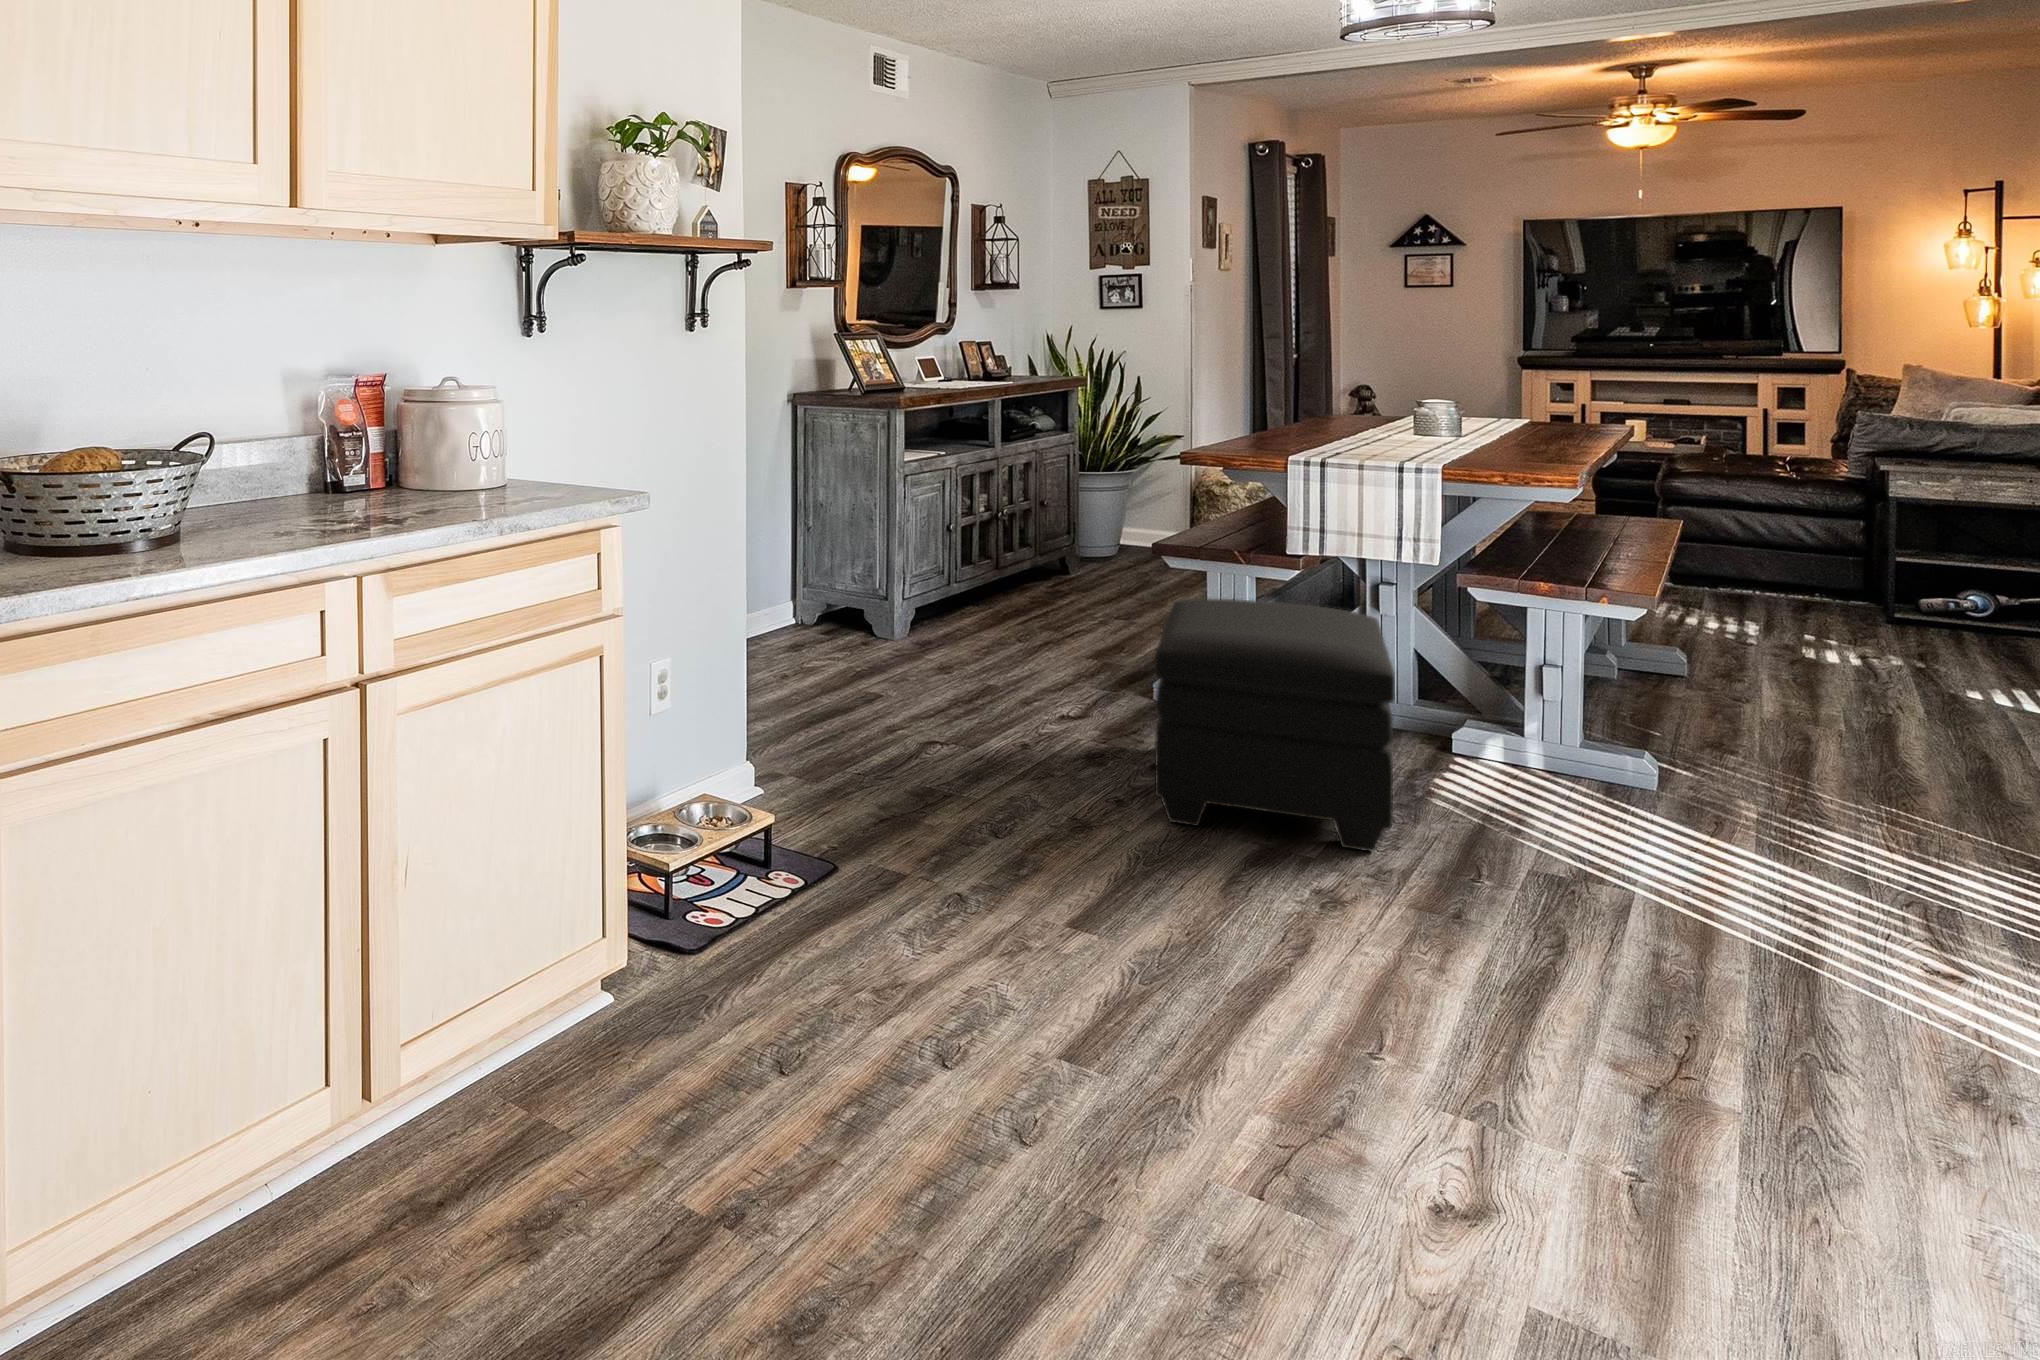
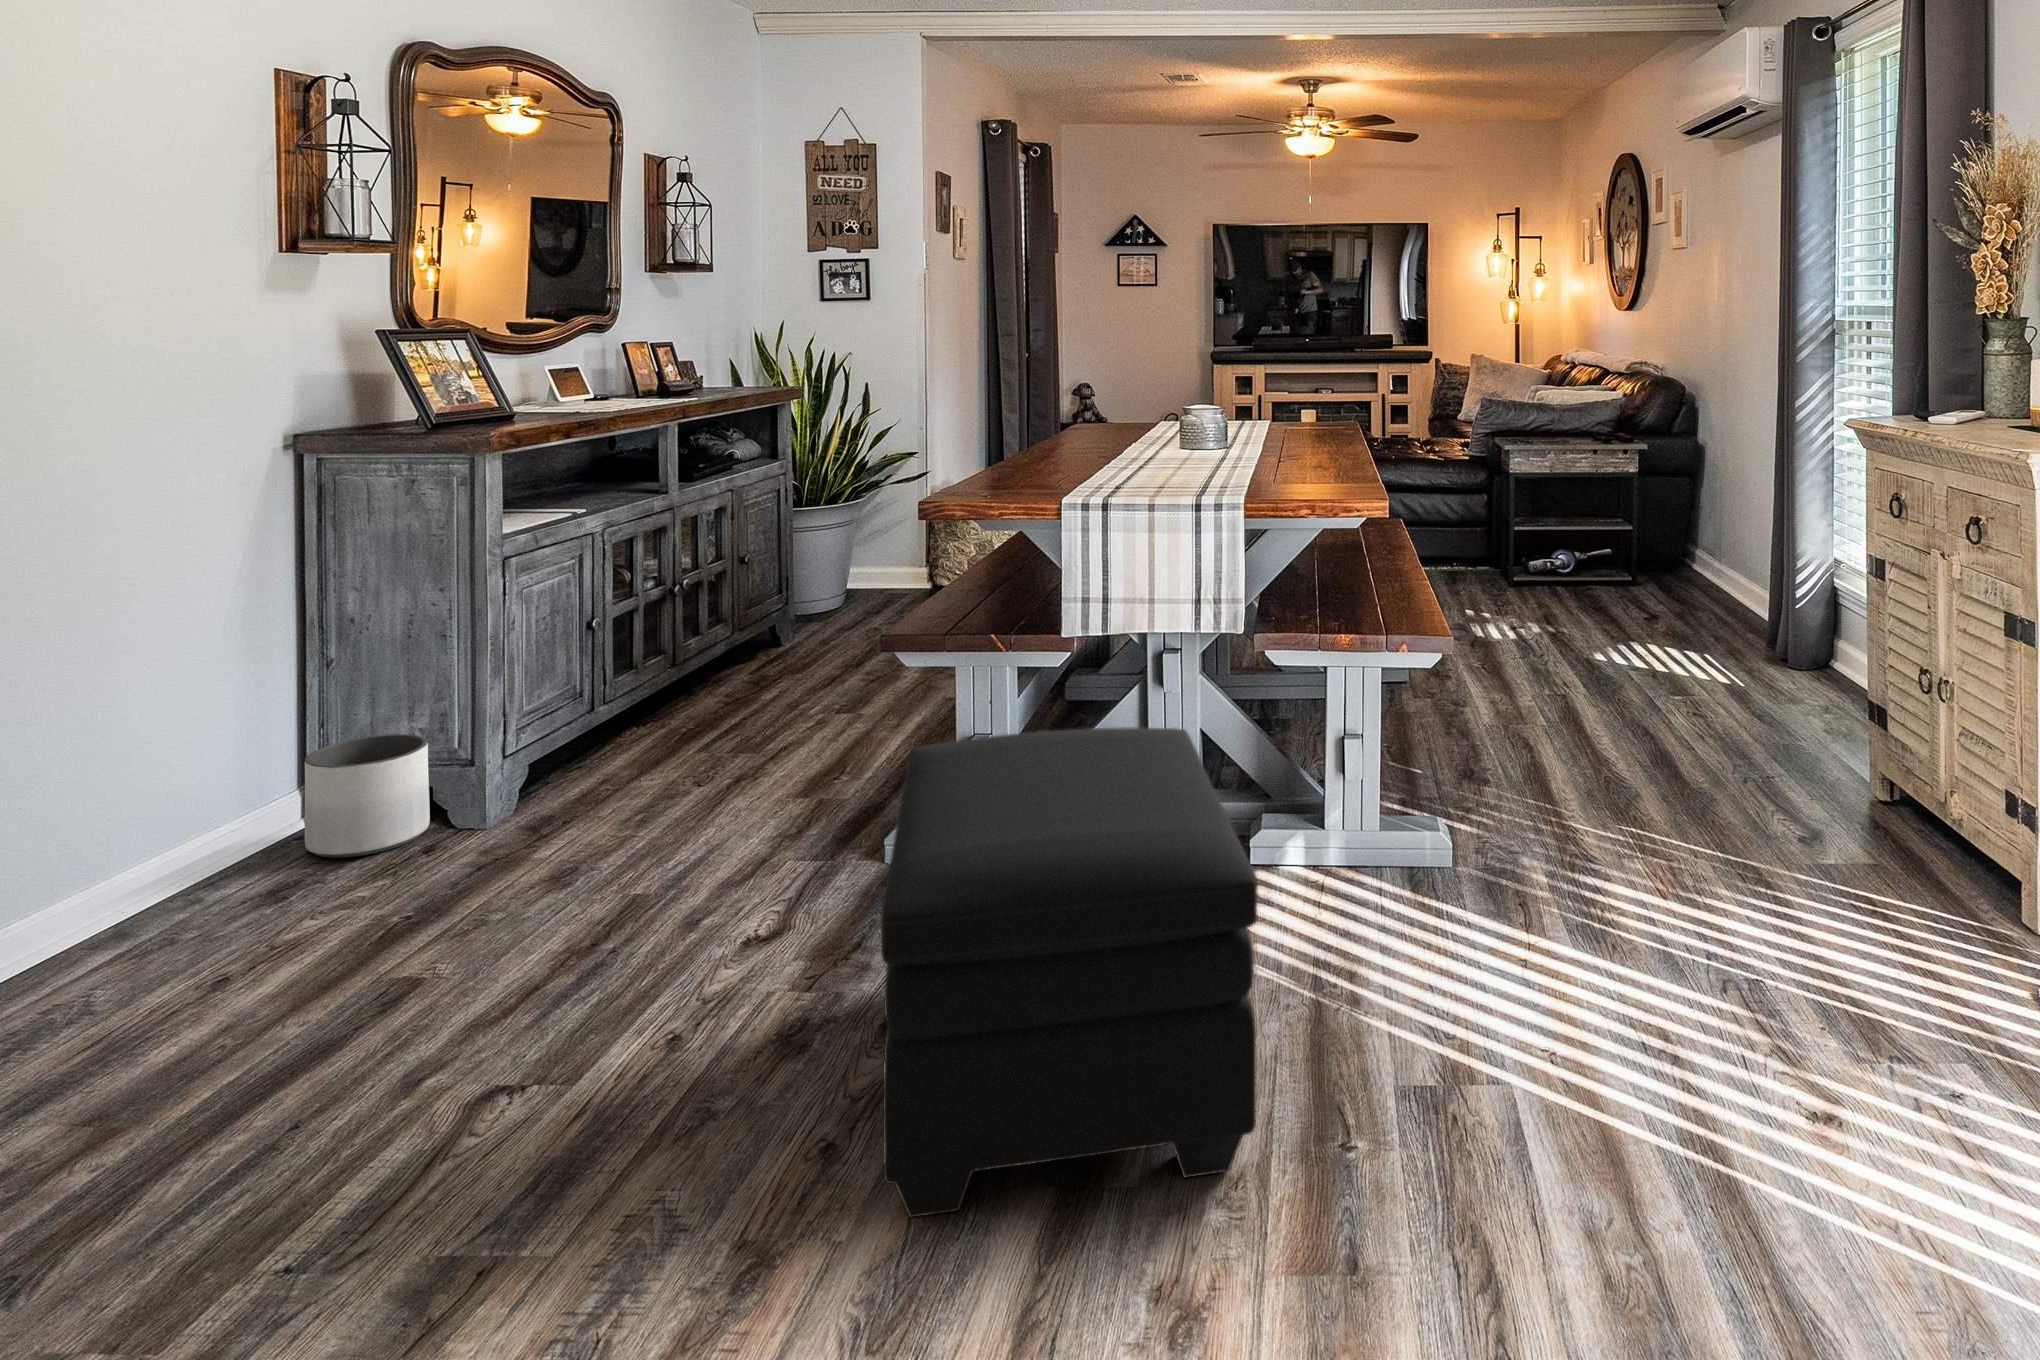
planter: none [802,576,865,641] -> present [305,734,430,858]

